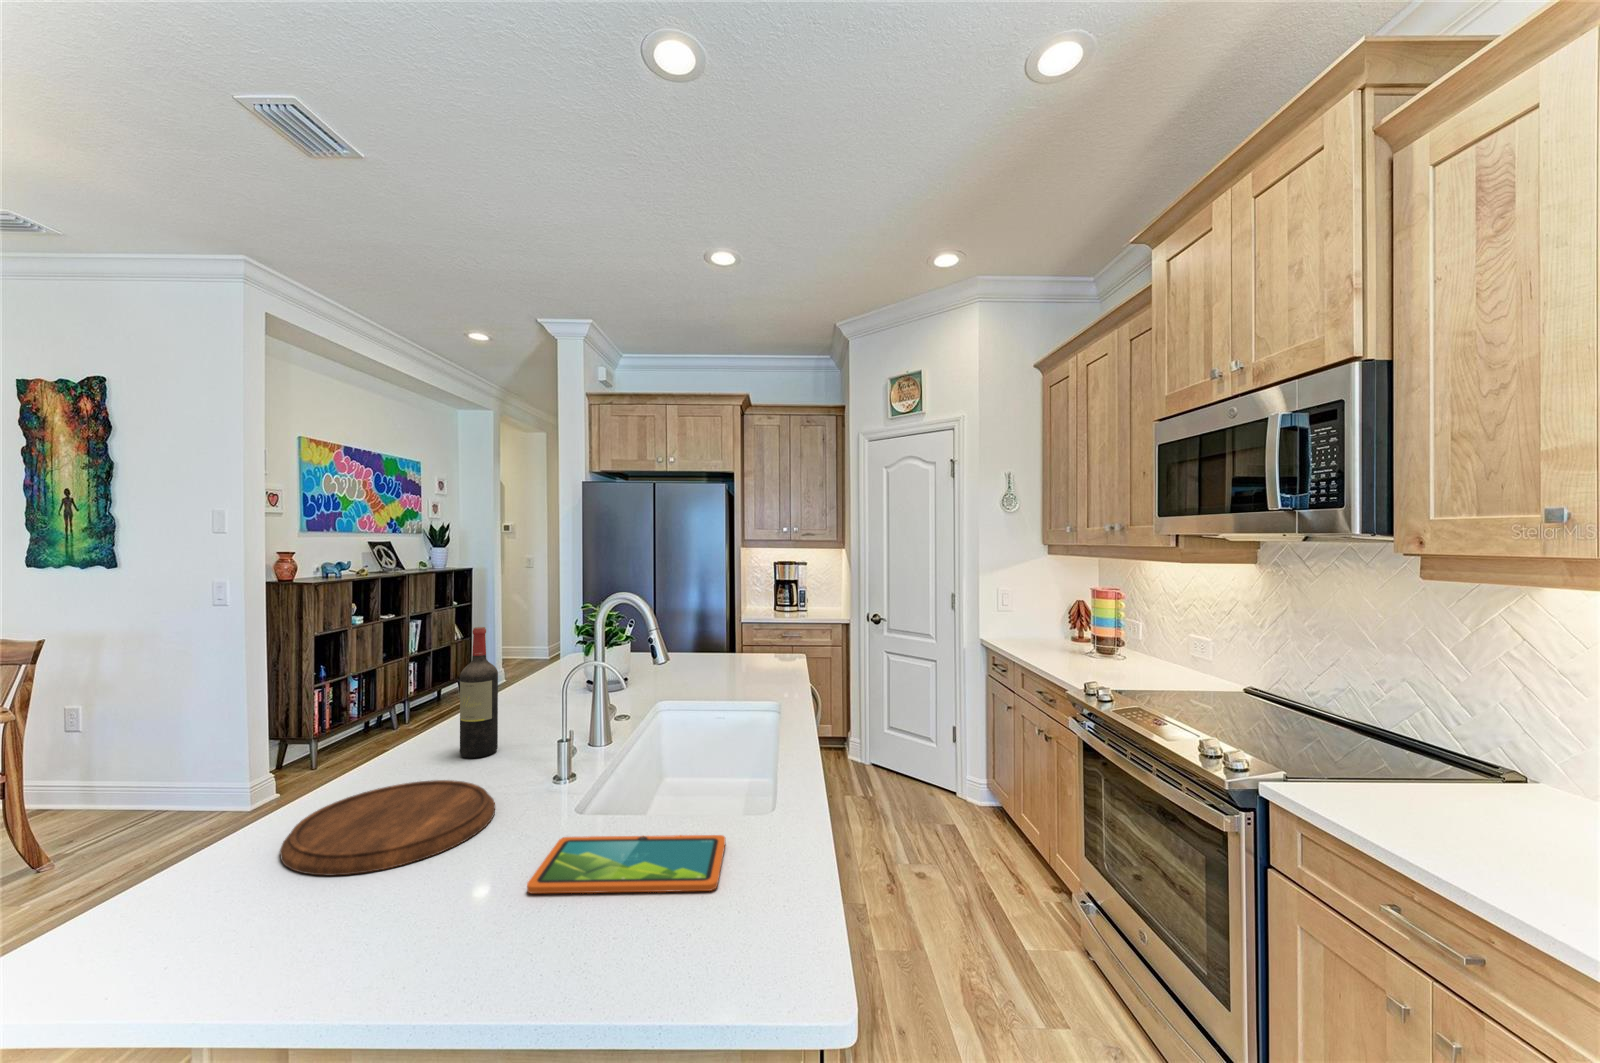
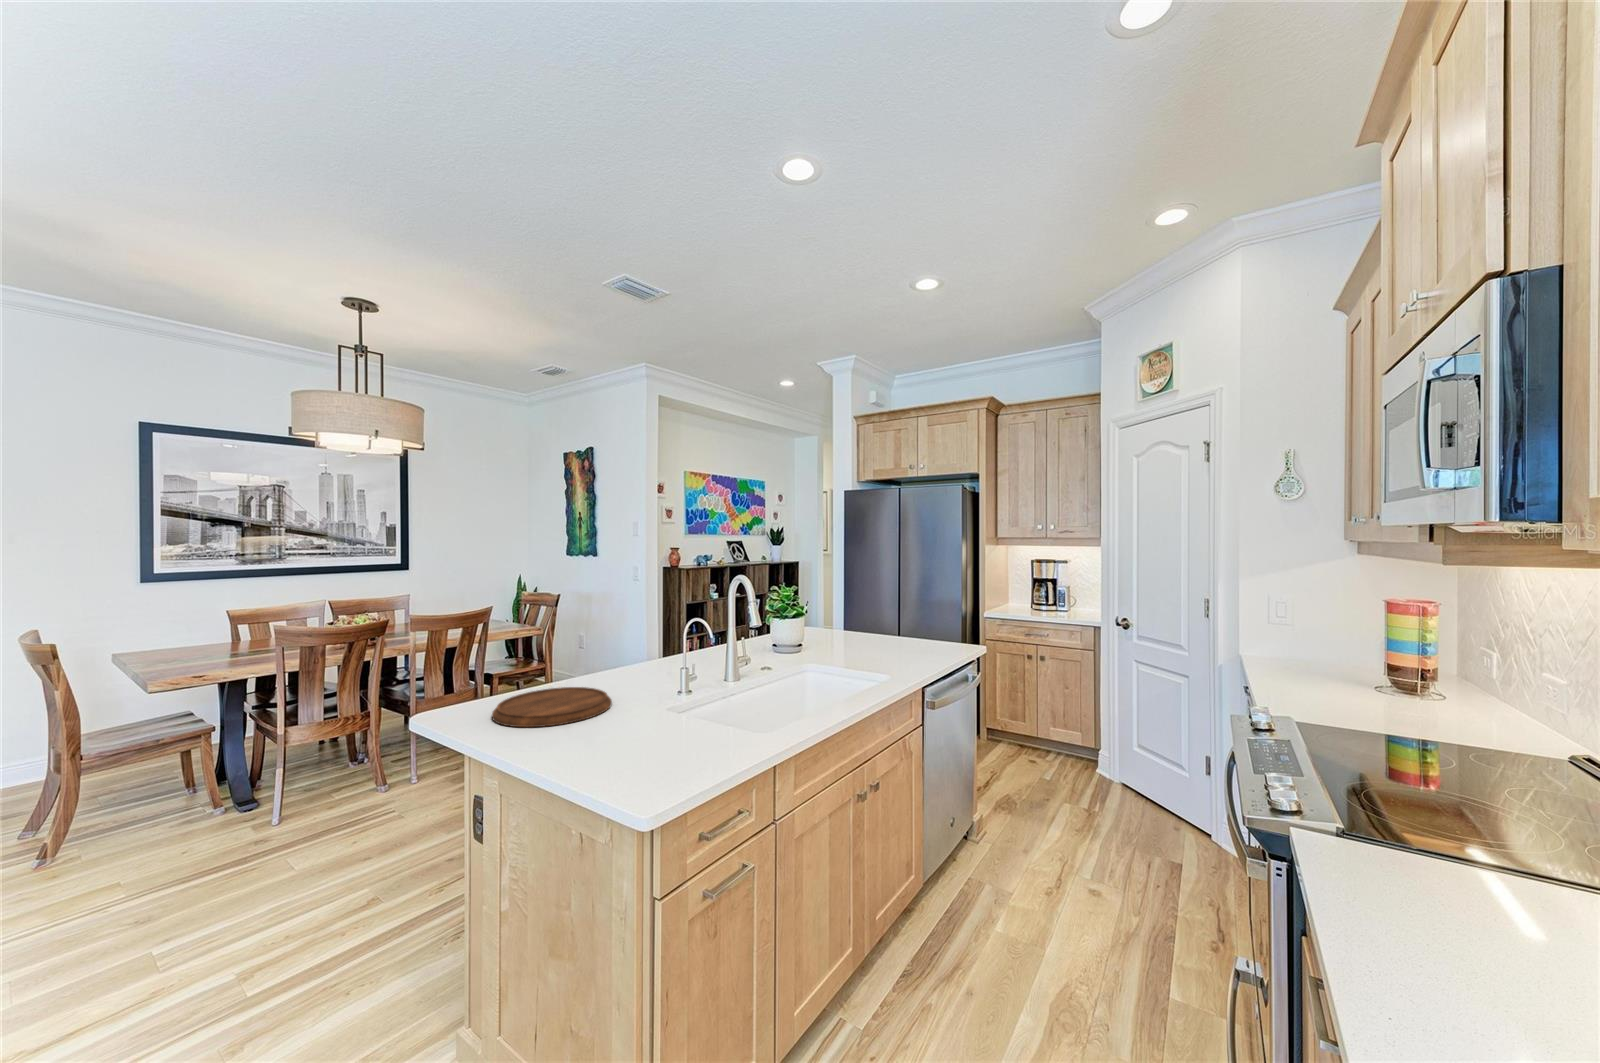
wine bottle: present [460,627,498,758] -> none [635,594,659,682]
tablet: present [527,835,726,893] -> none [552,732,683,782]

